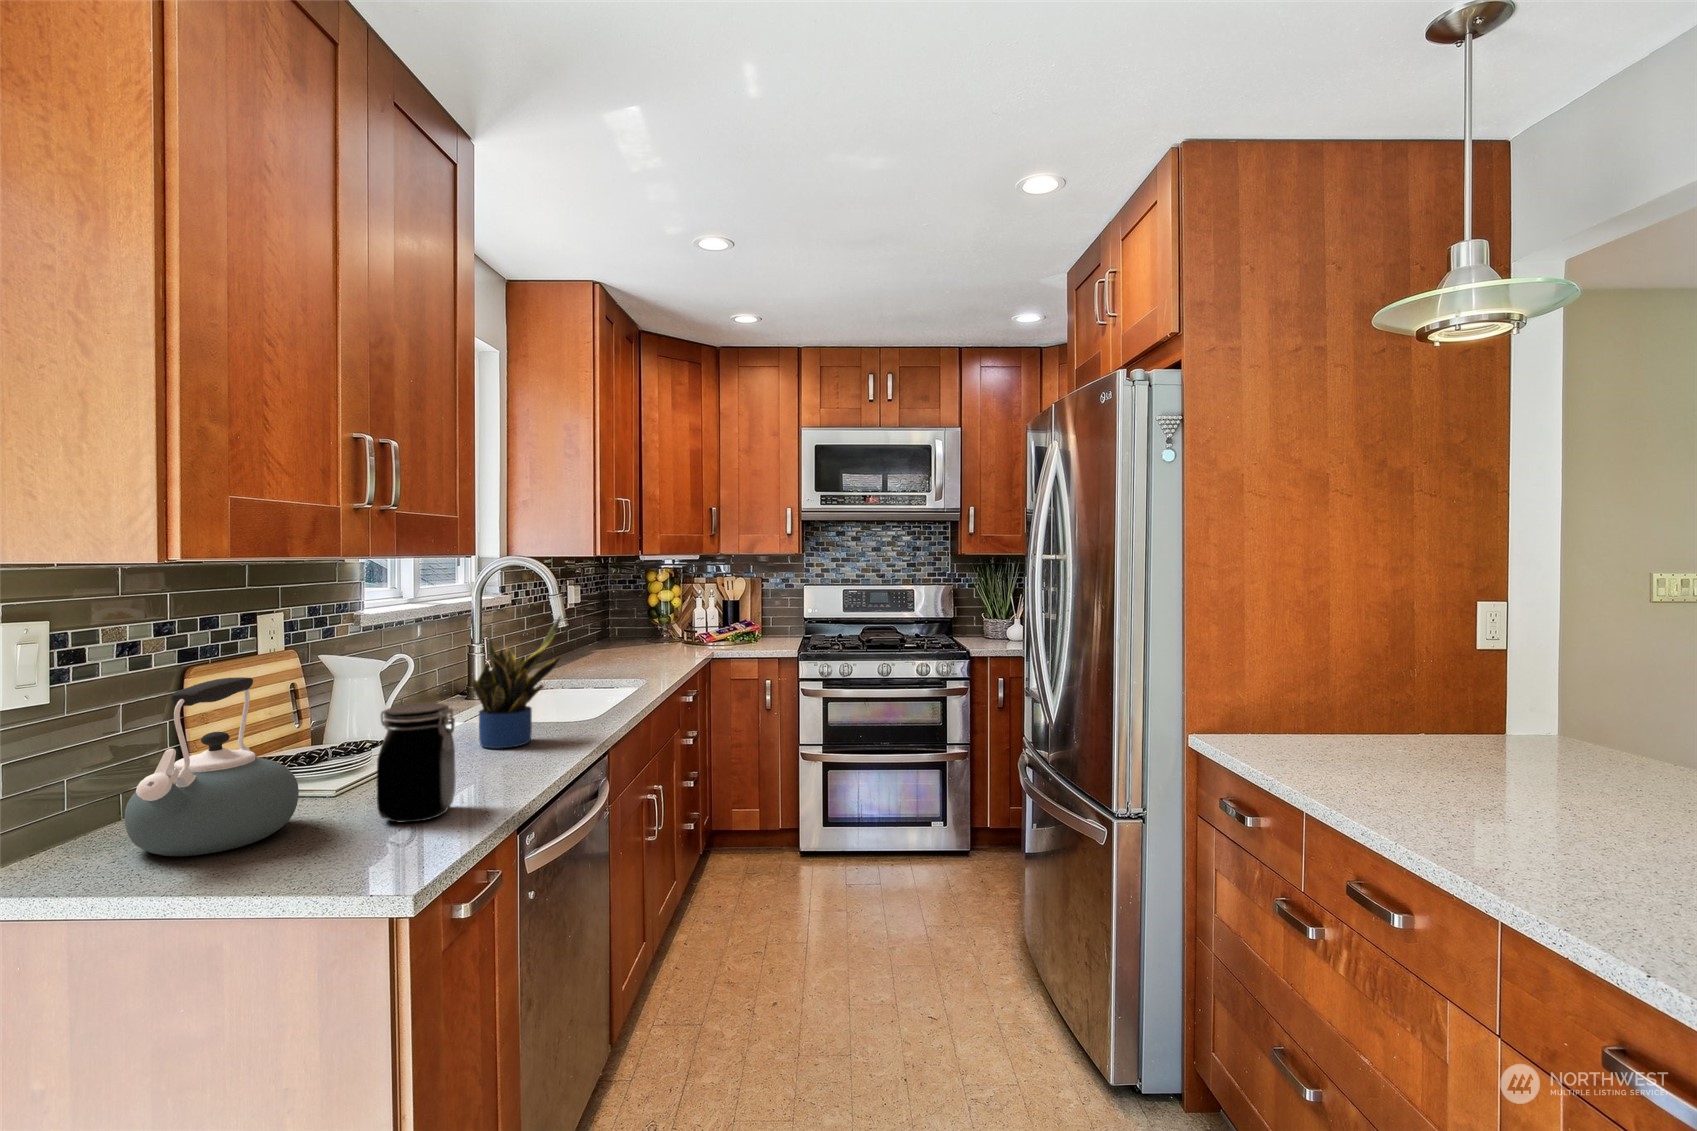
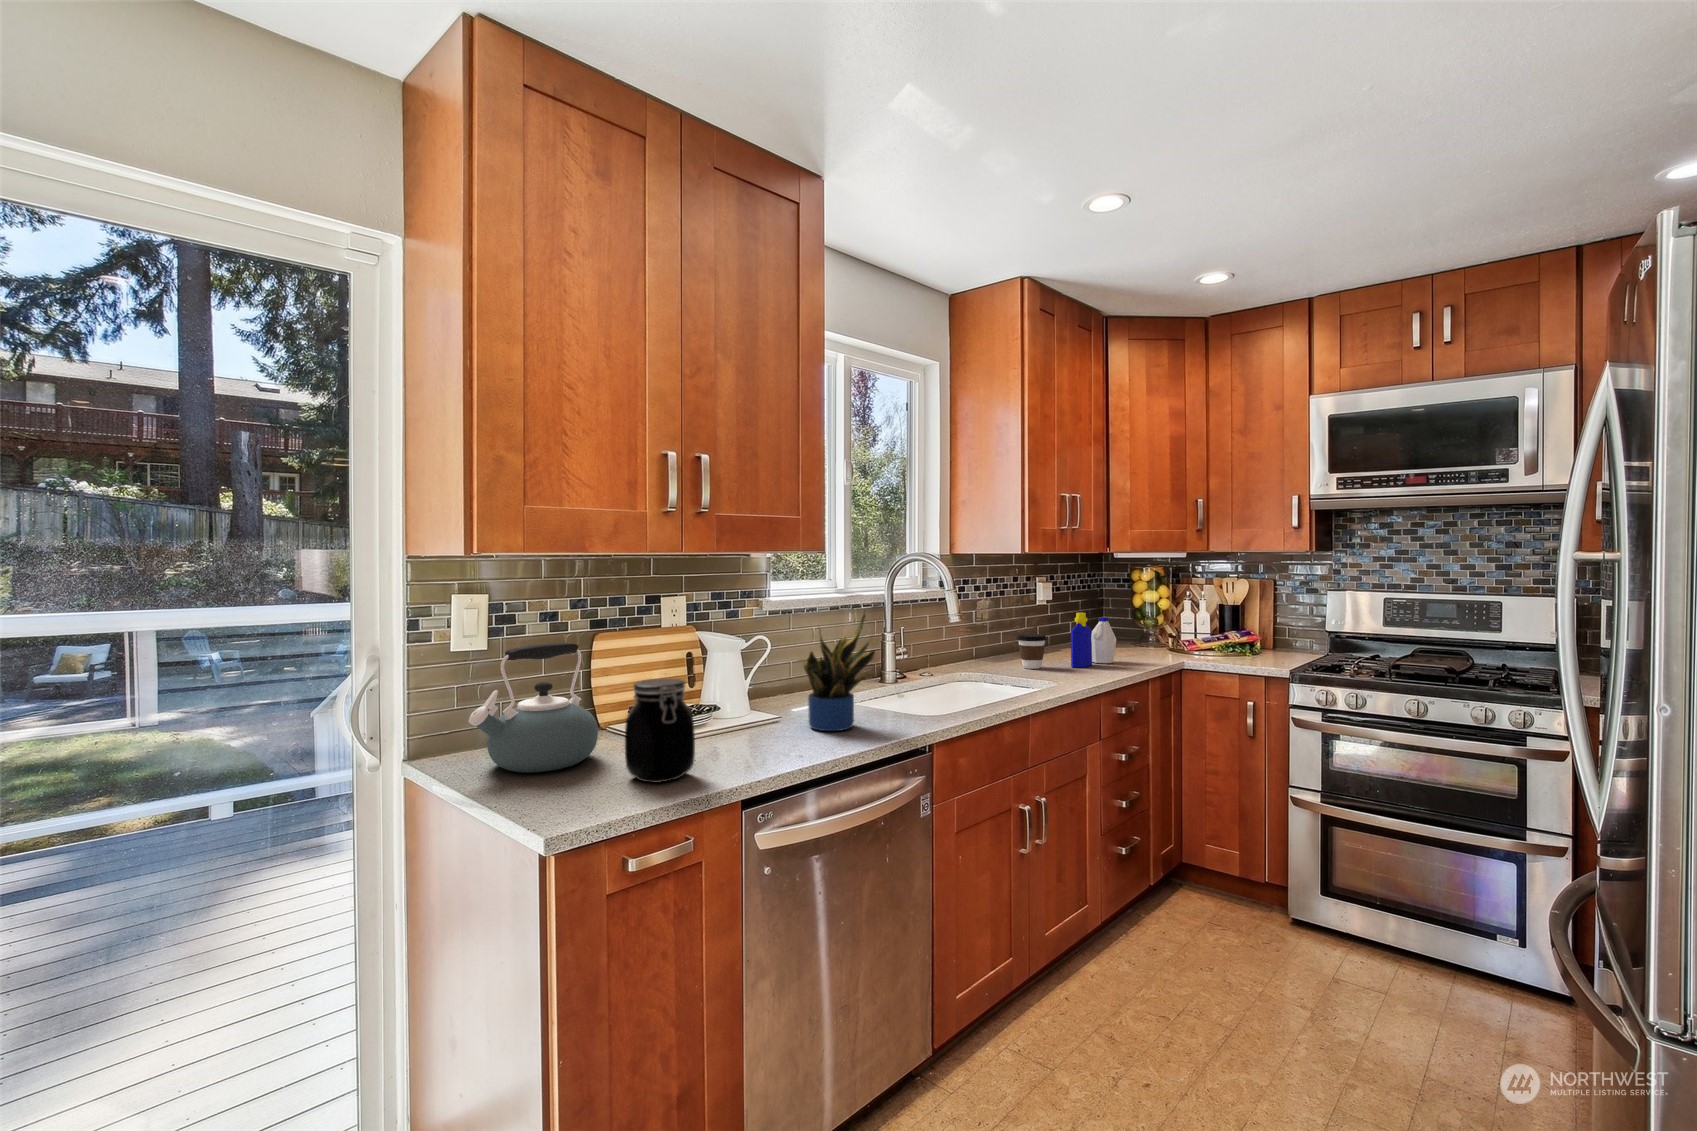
bottle: none [633,613,667,665] -> present [1071,613,1116,667]
coffee cup: none [585,636,616,670] -> present [1017,634,1047,669]

